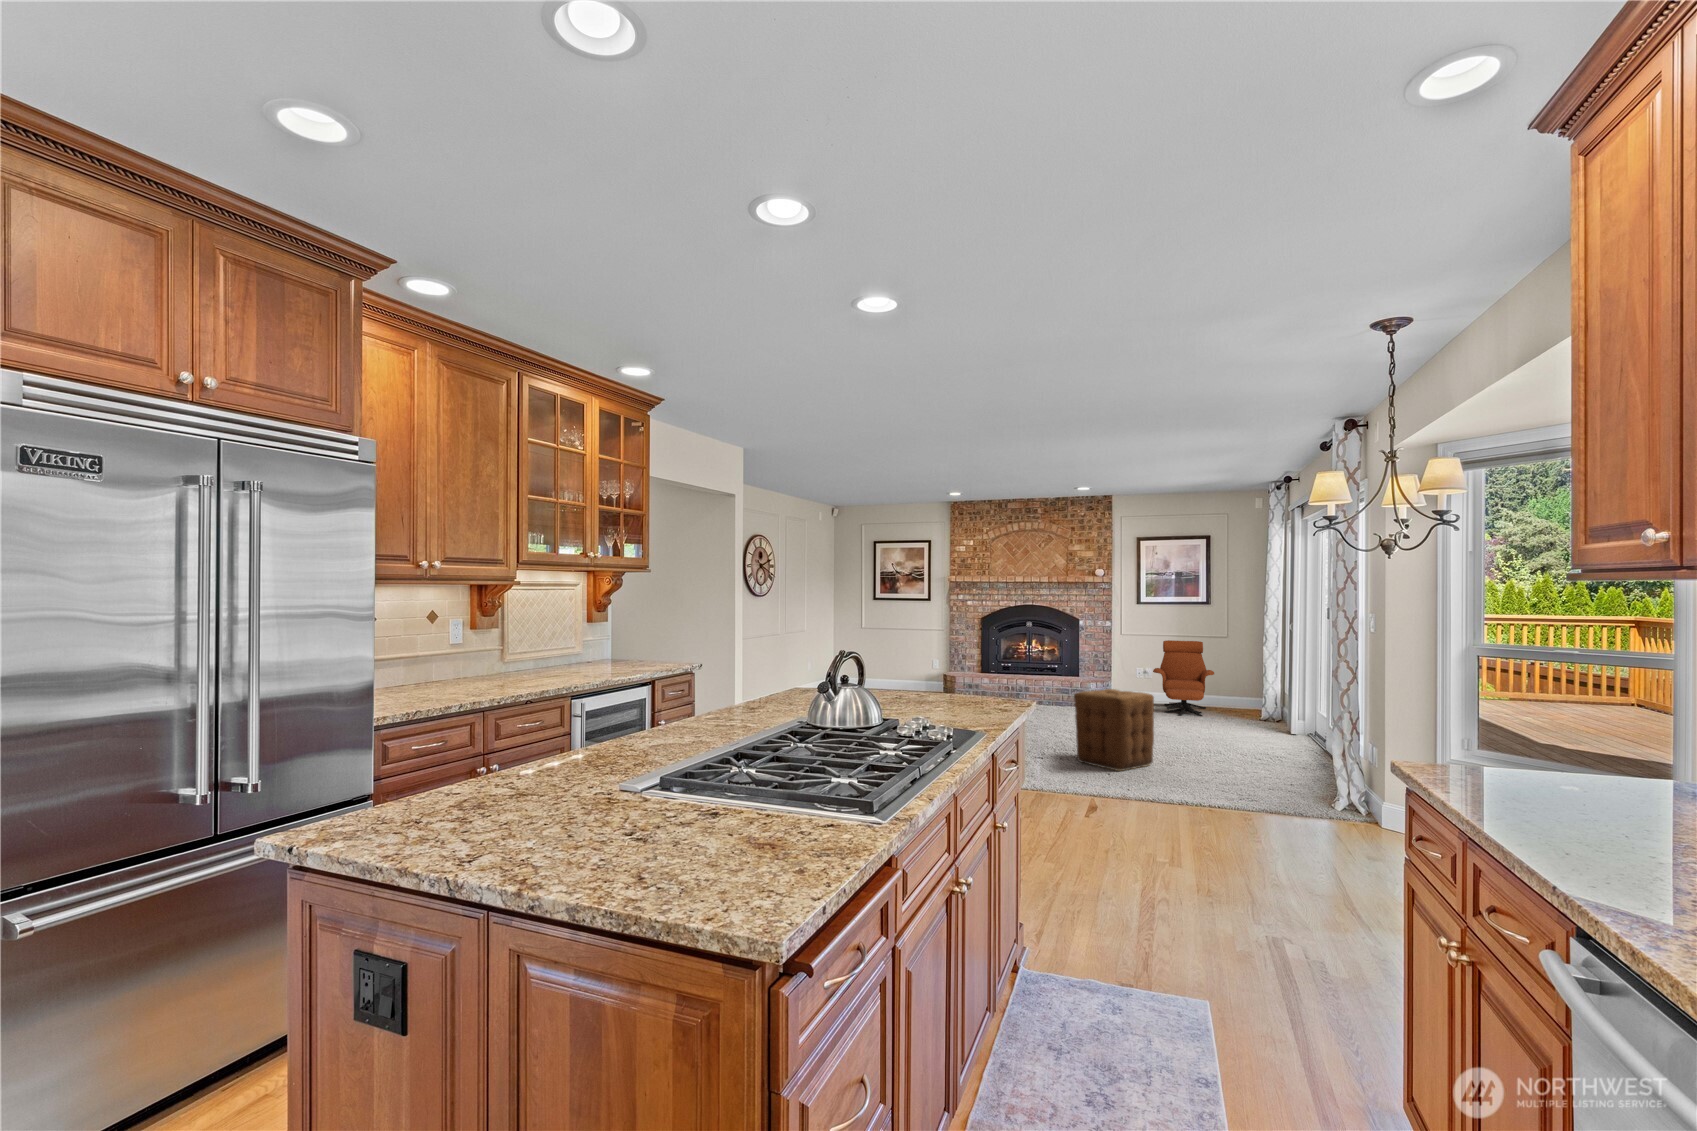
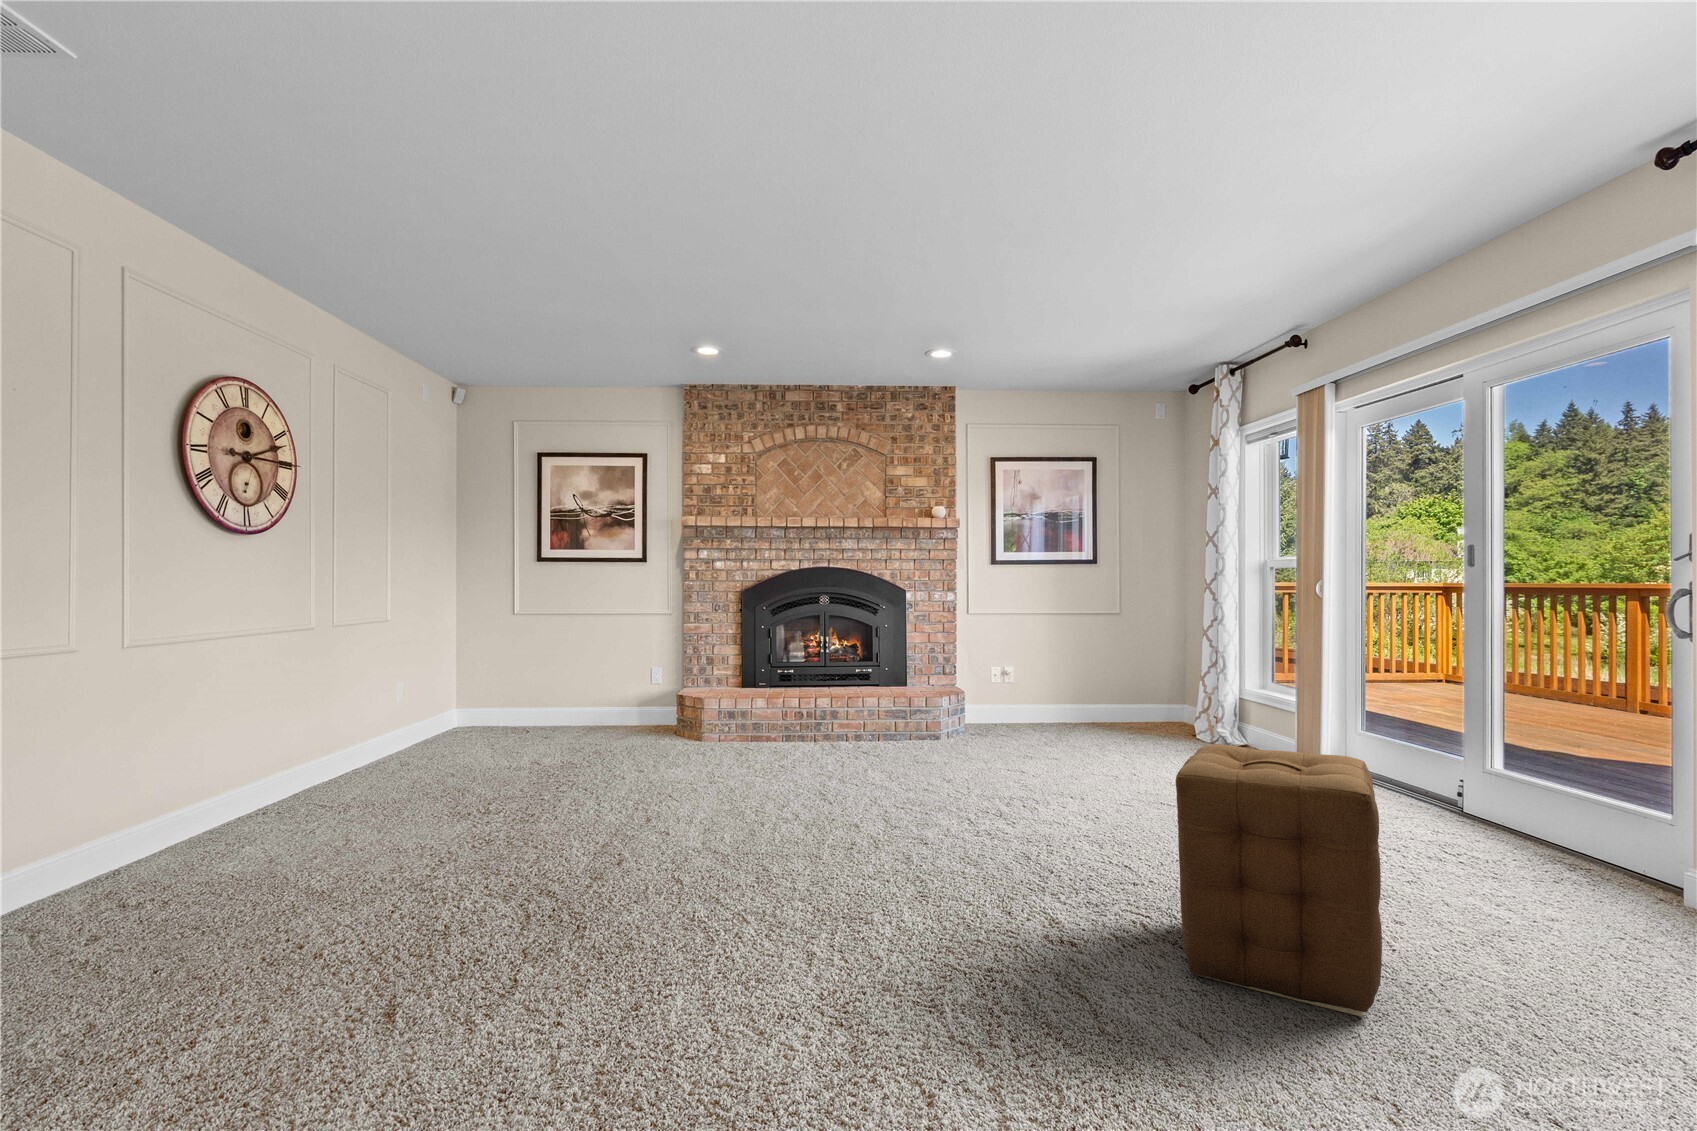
lounge chair: present [1153,640,1214,716] -> none [1024,620,1127,746]

